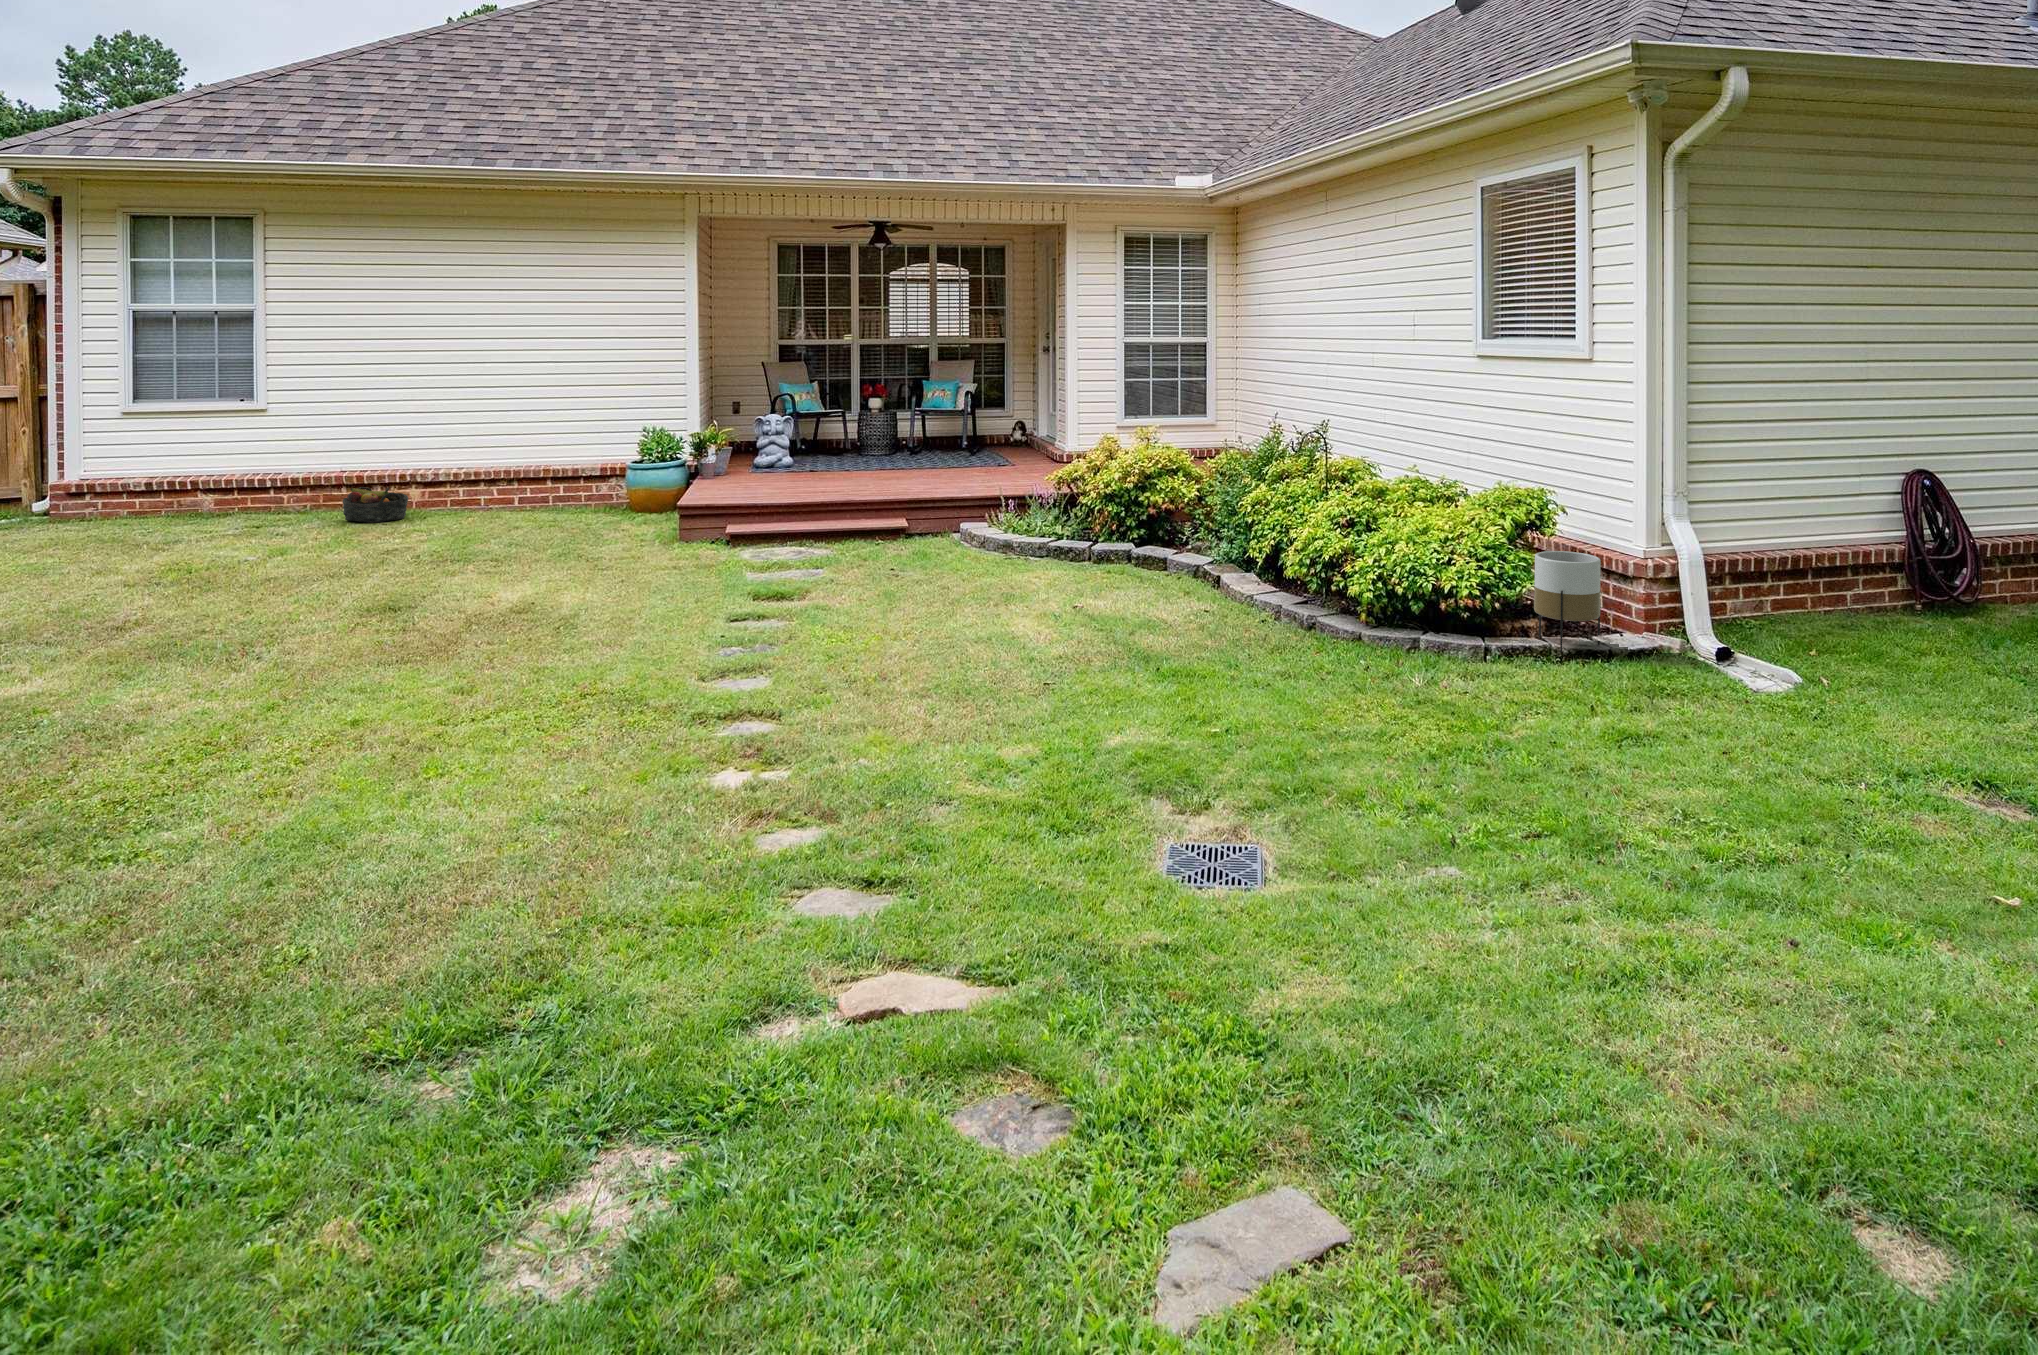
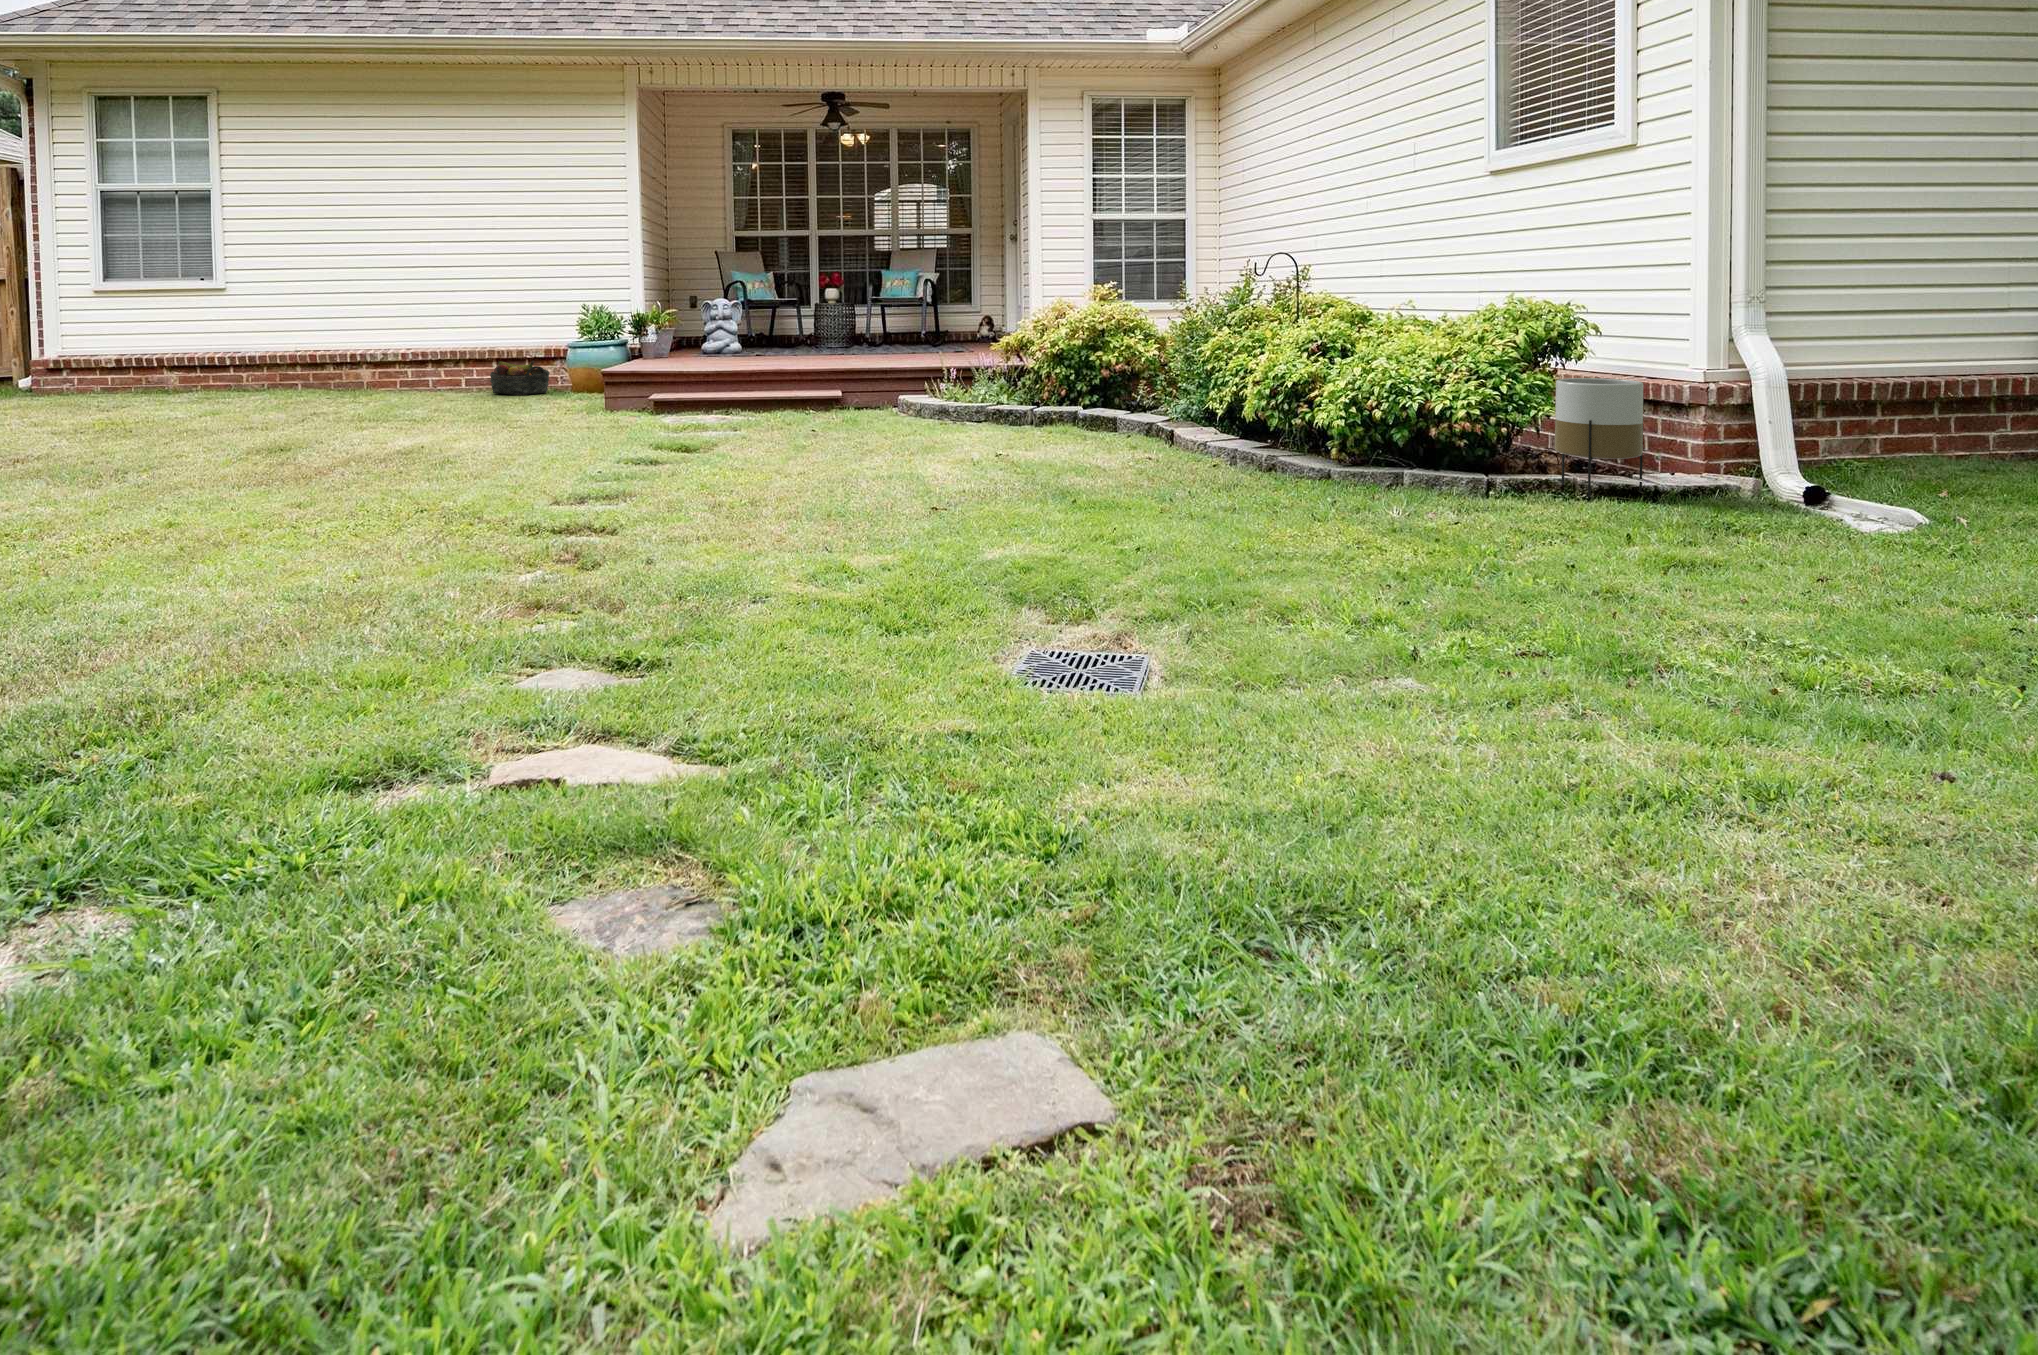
basket: present [343,487,408,523] -> present [490,360,550,395]

